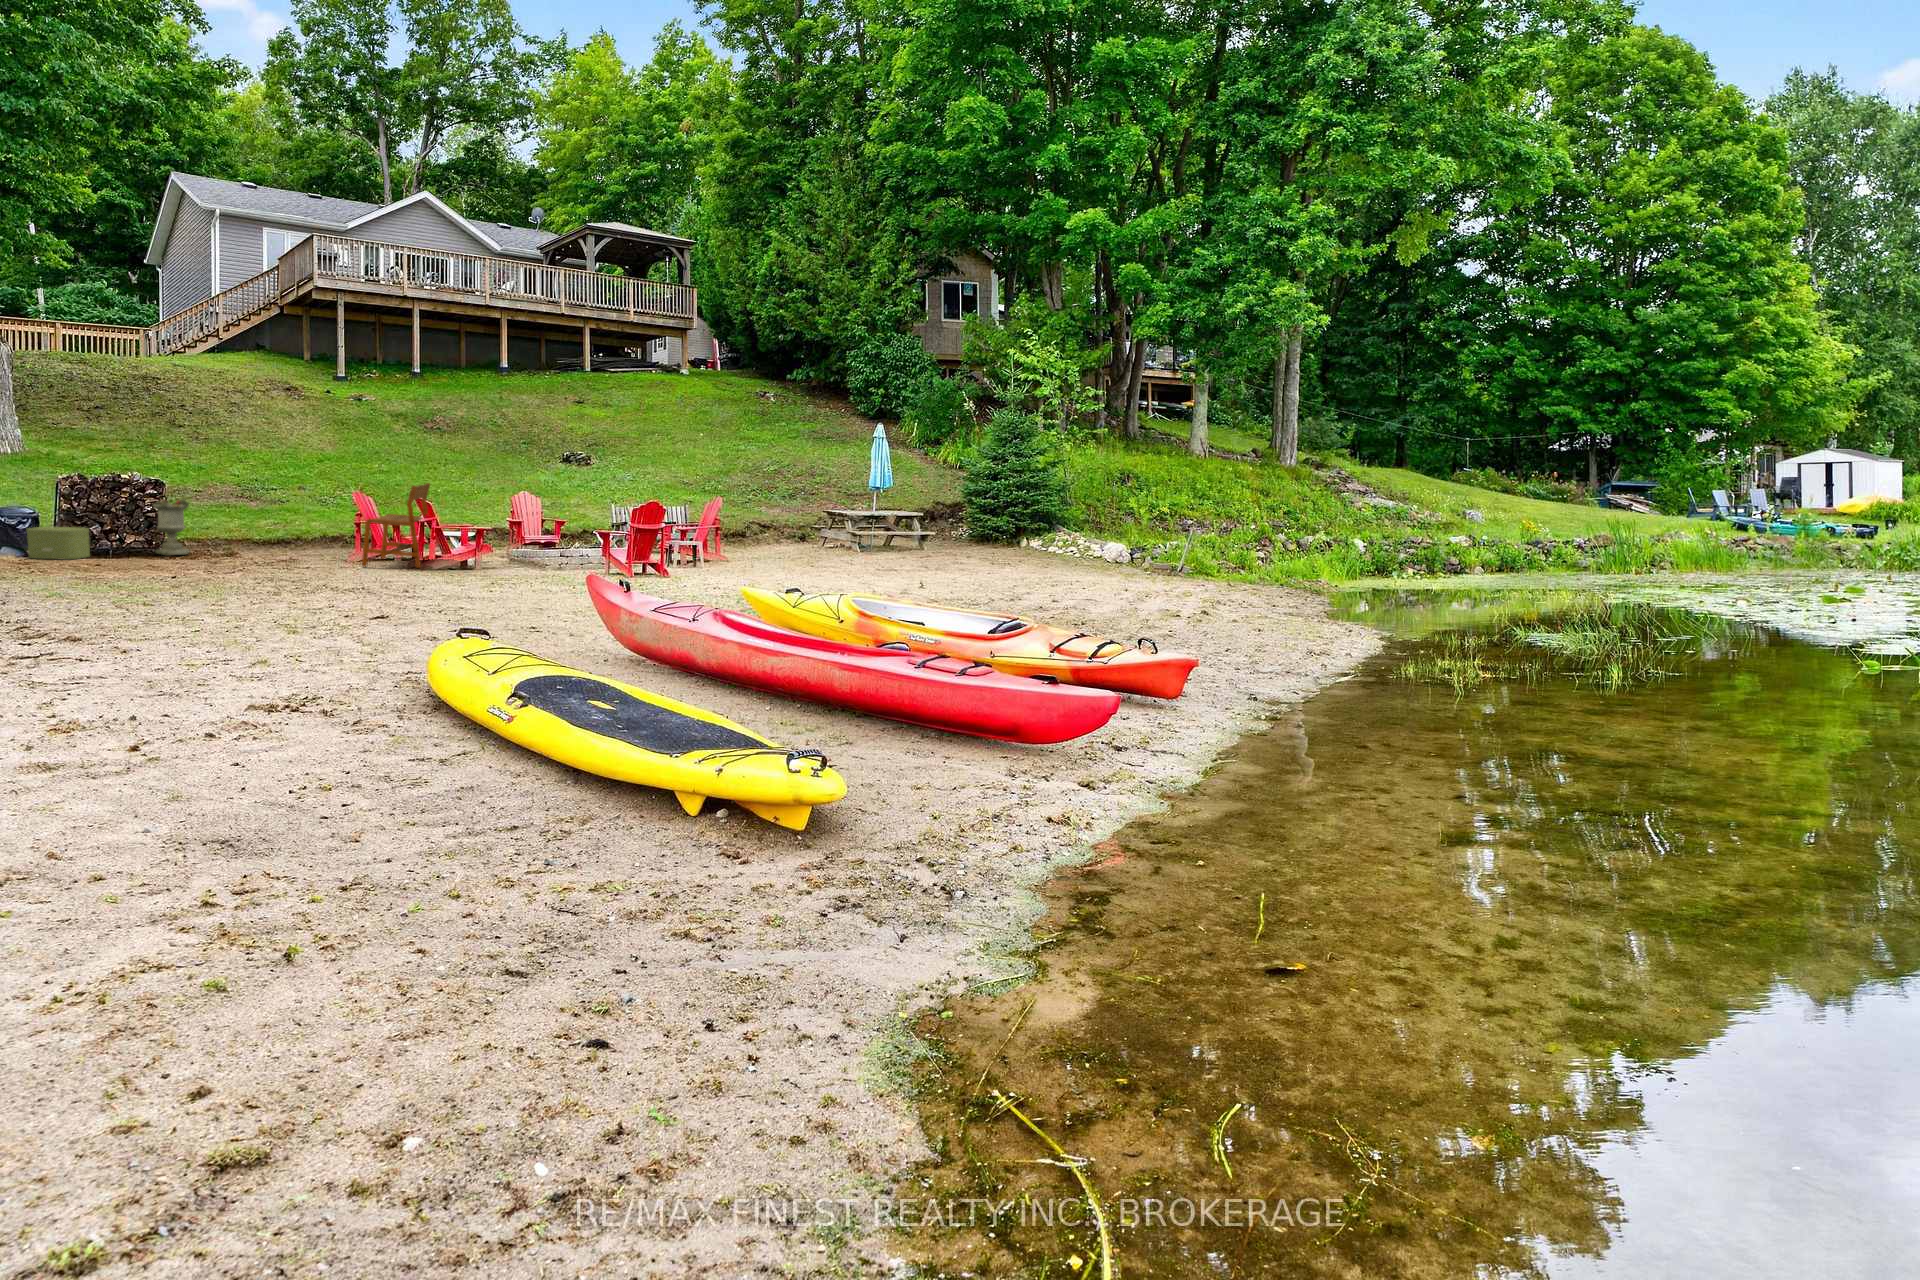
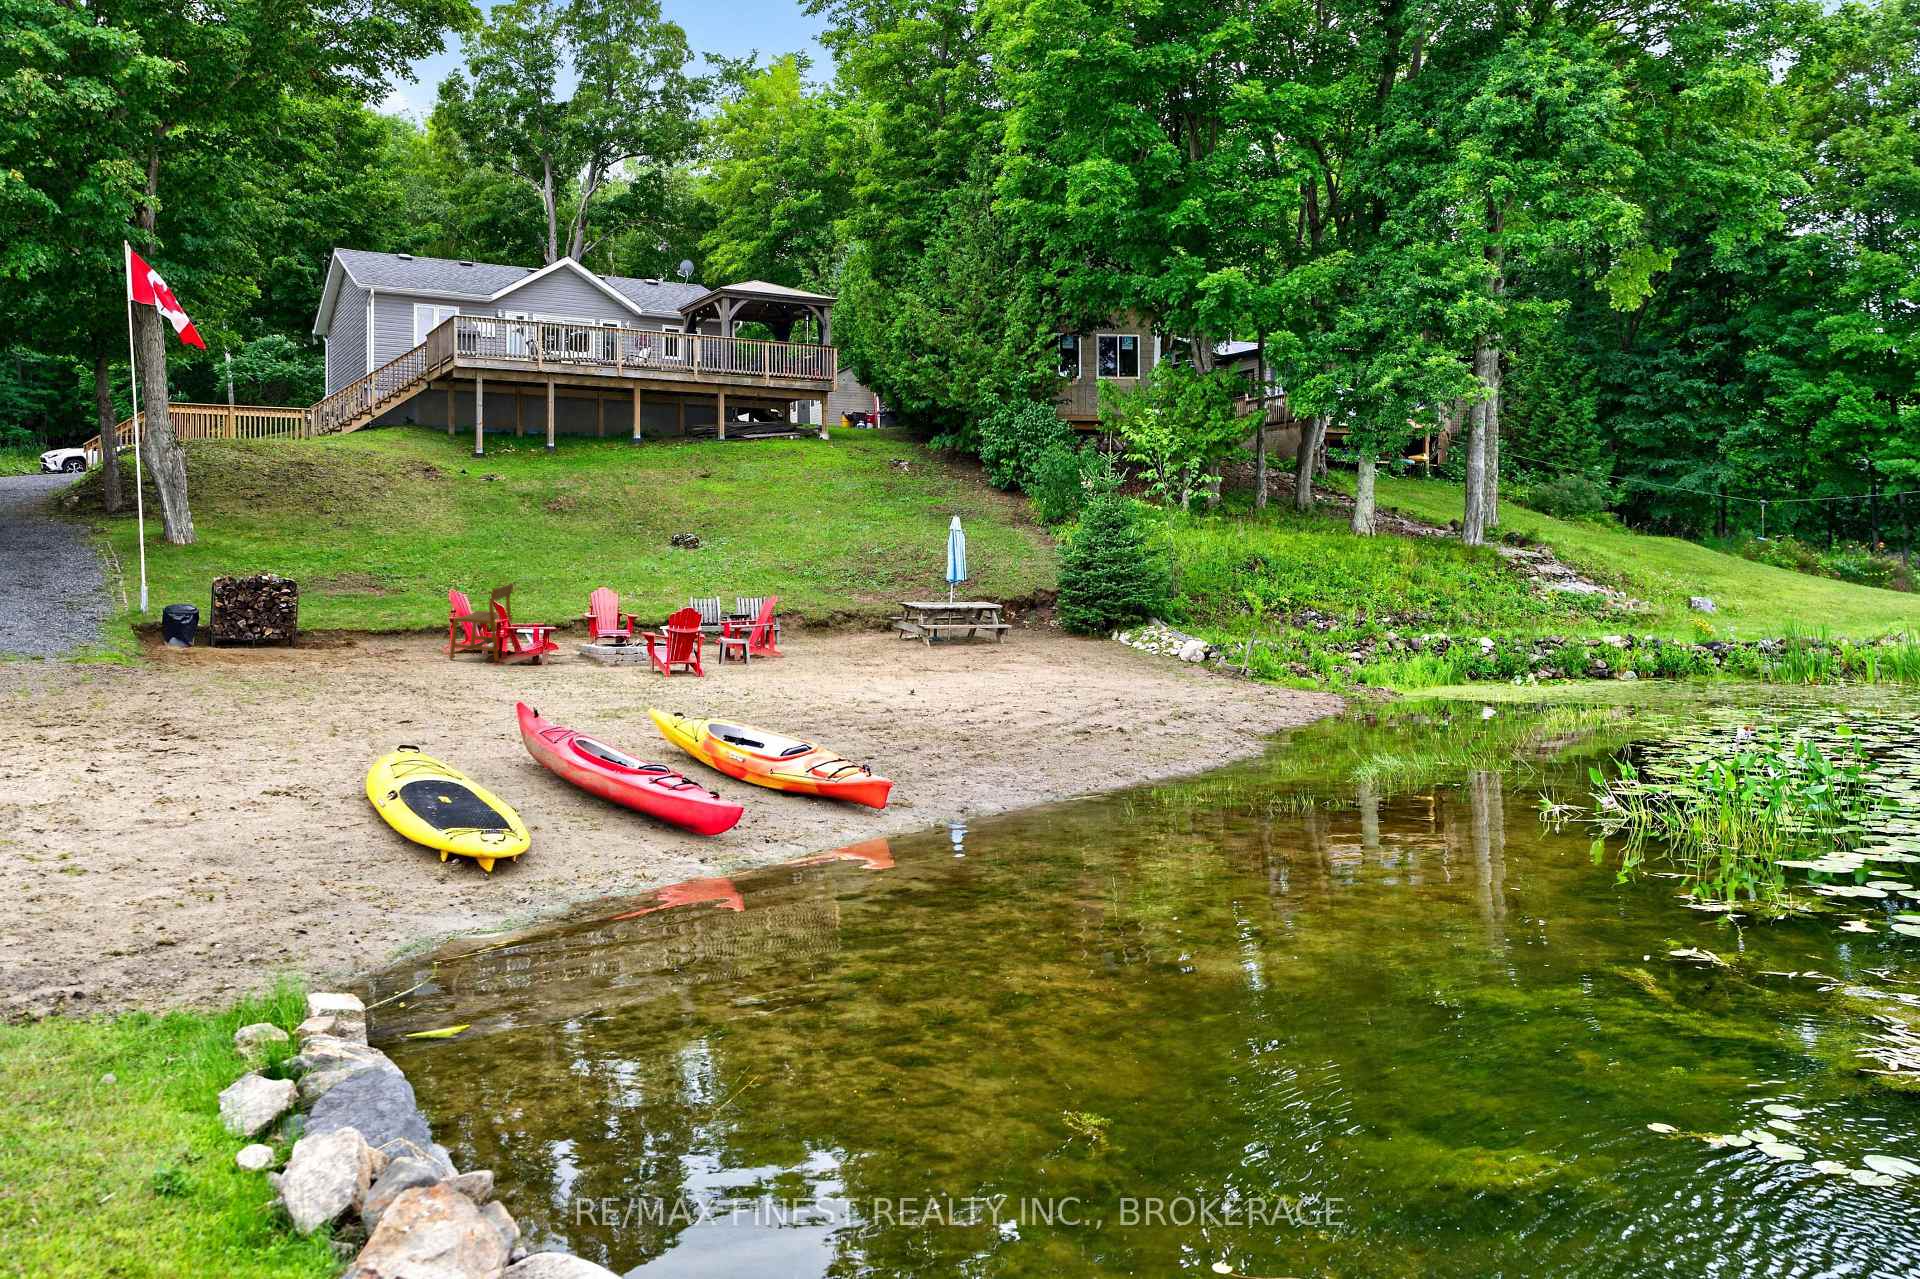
planter: present [153,499,190,556] -> none [287,597,316,647]
storage box: present [27,527,90,559] -> none [190,622,237,650]

